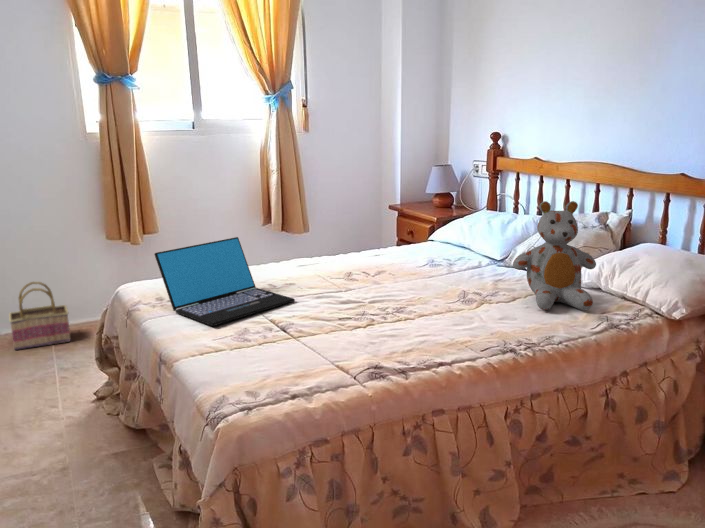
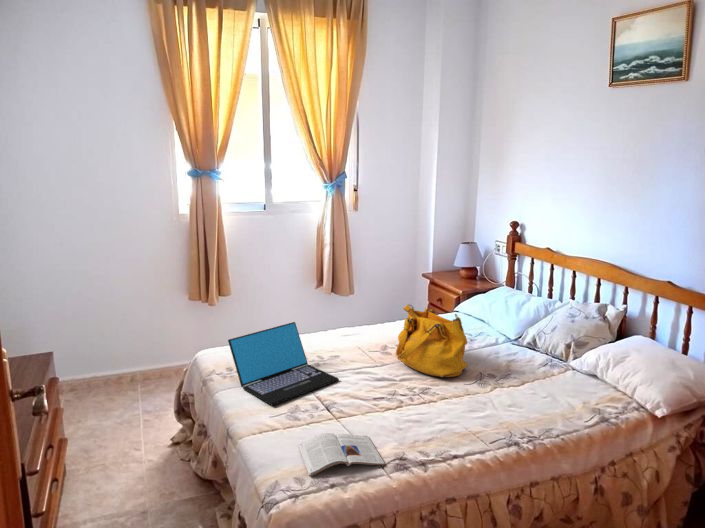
stuffed bear: present [513,201,596,310] -> none [521,307,593,402]
handbag: none [363,214,449,295] -> present [396,304,467,378]
basket: present [9,282,71,350] -> none [112,335,159,391]
magazine: none [248,345,357,389] -> present [299,433,385,476]

